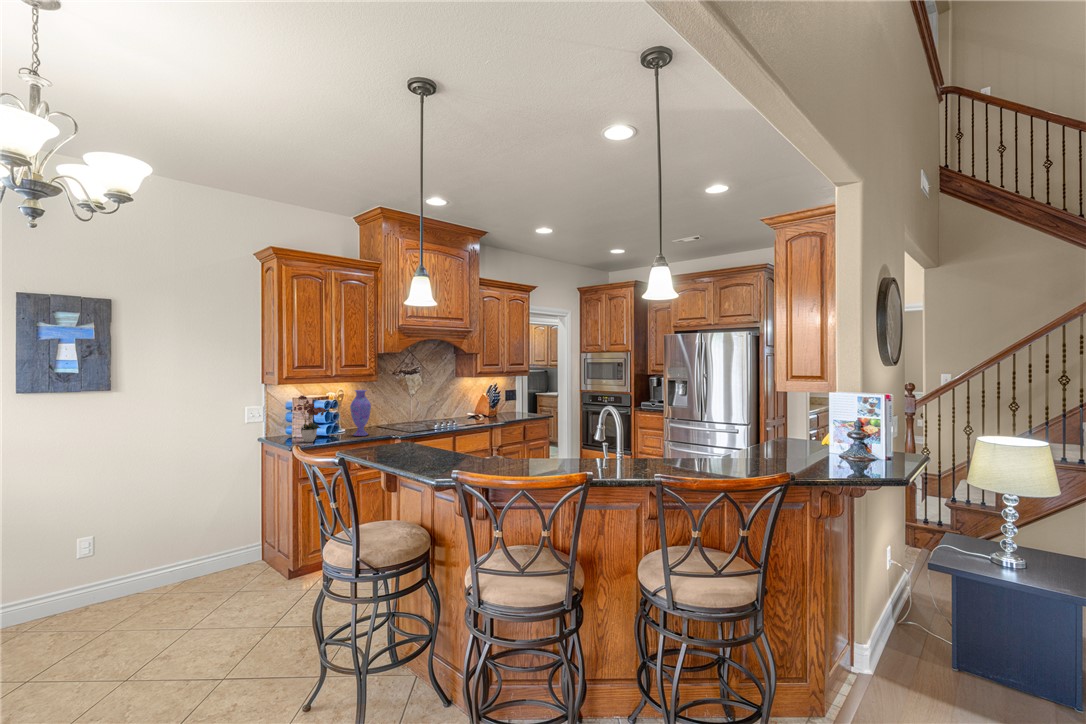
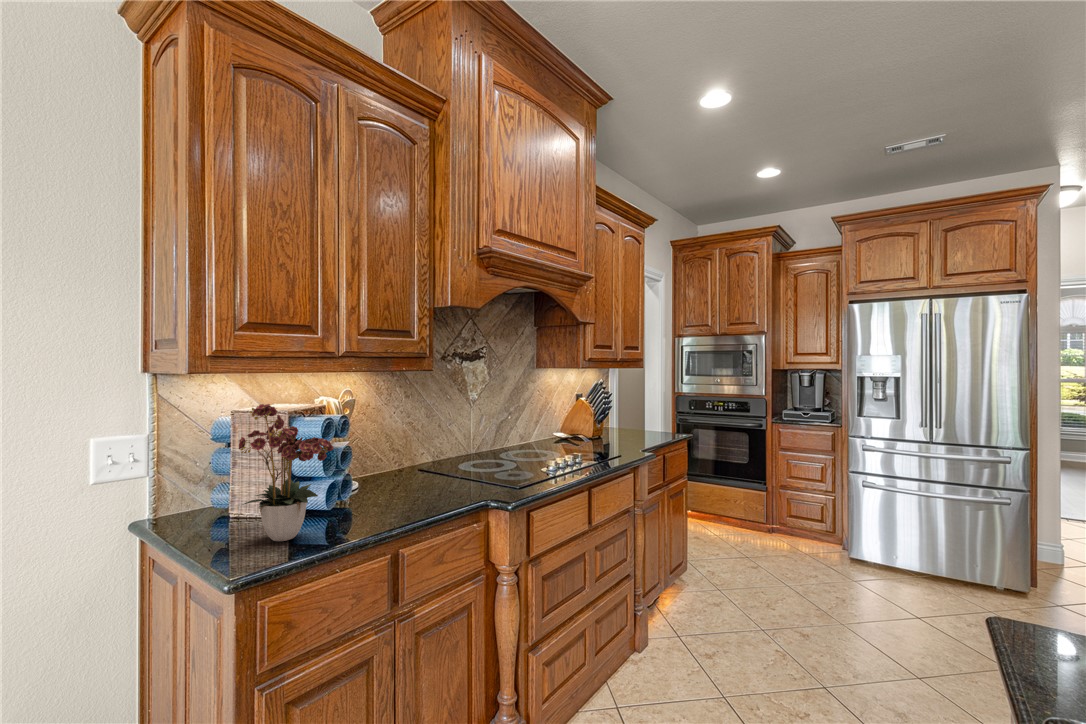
vase: present [350,390,371,436] -> none [384,389,434,506]

